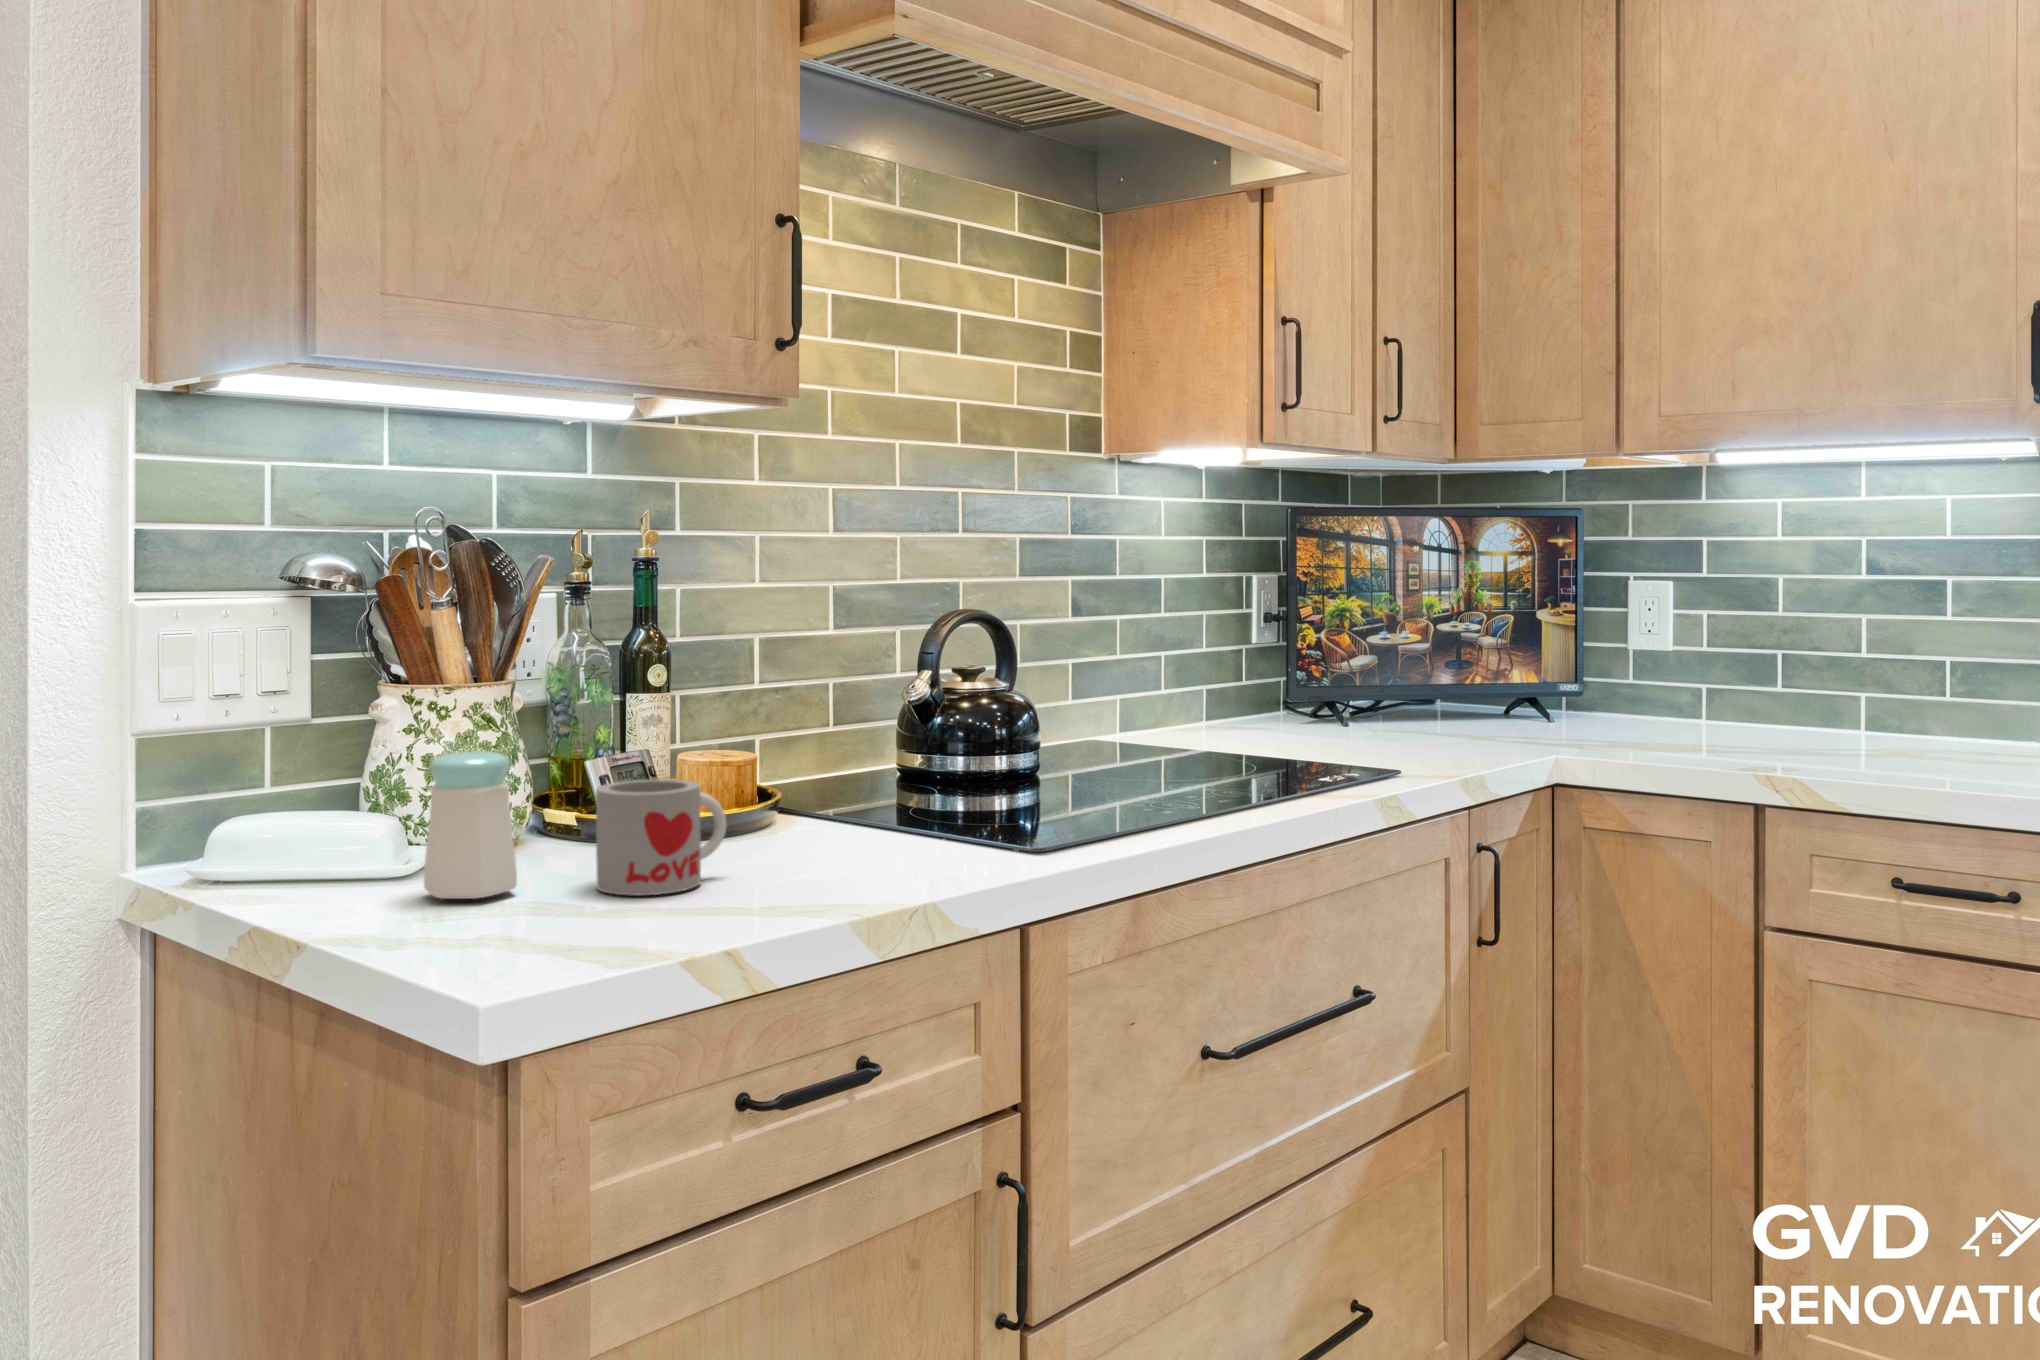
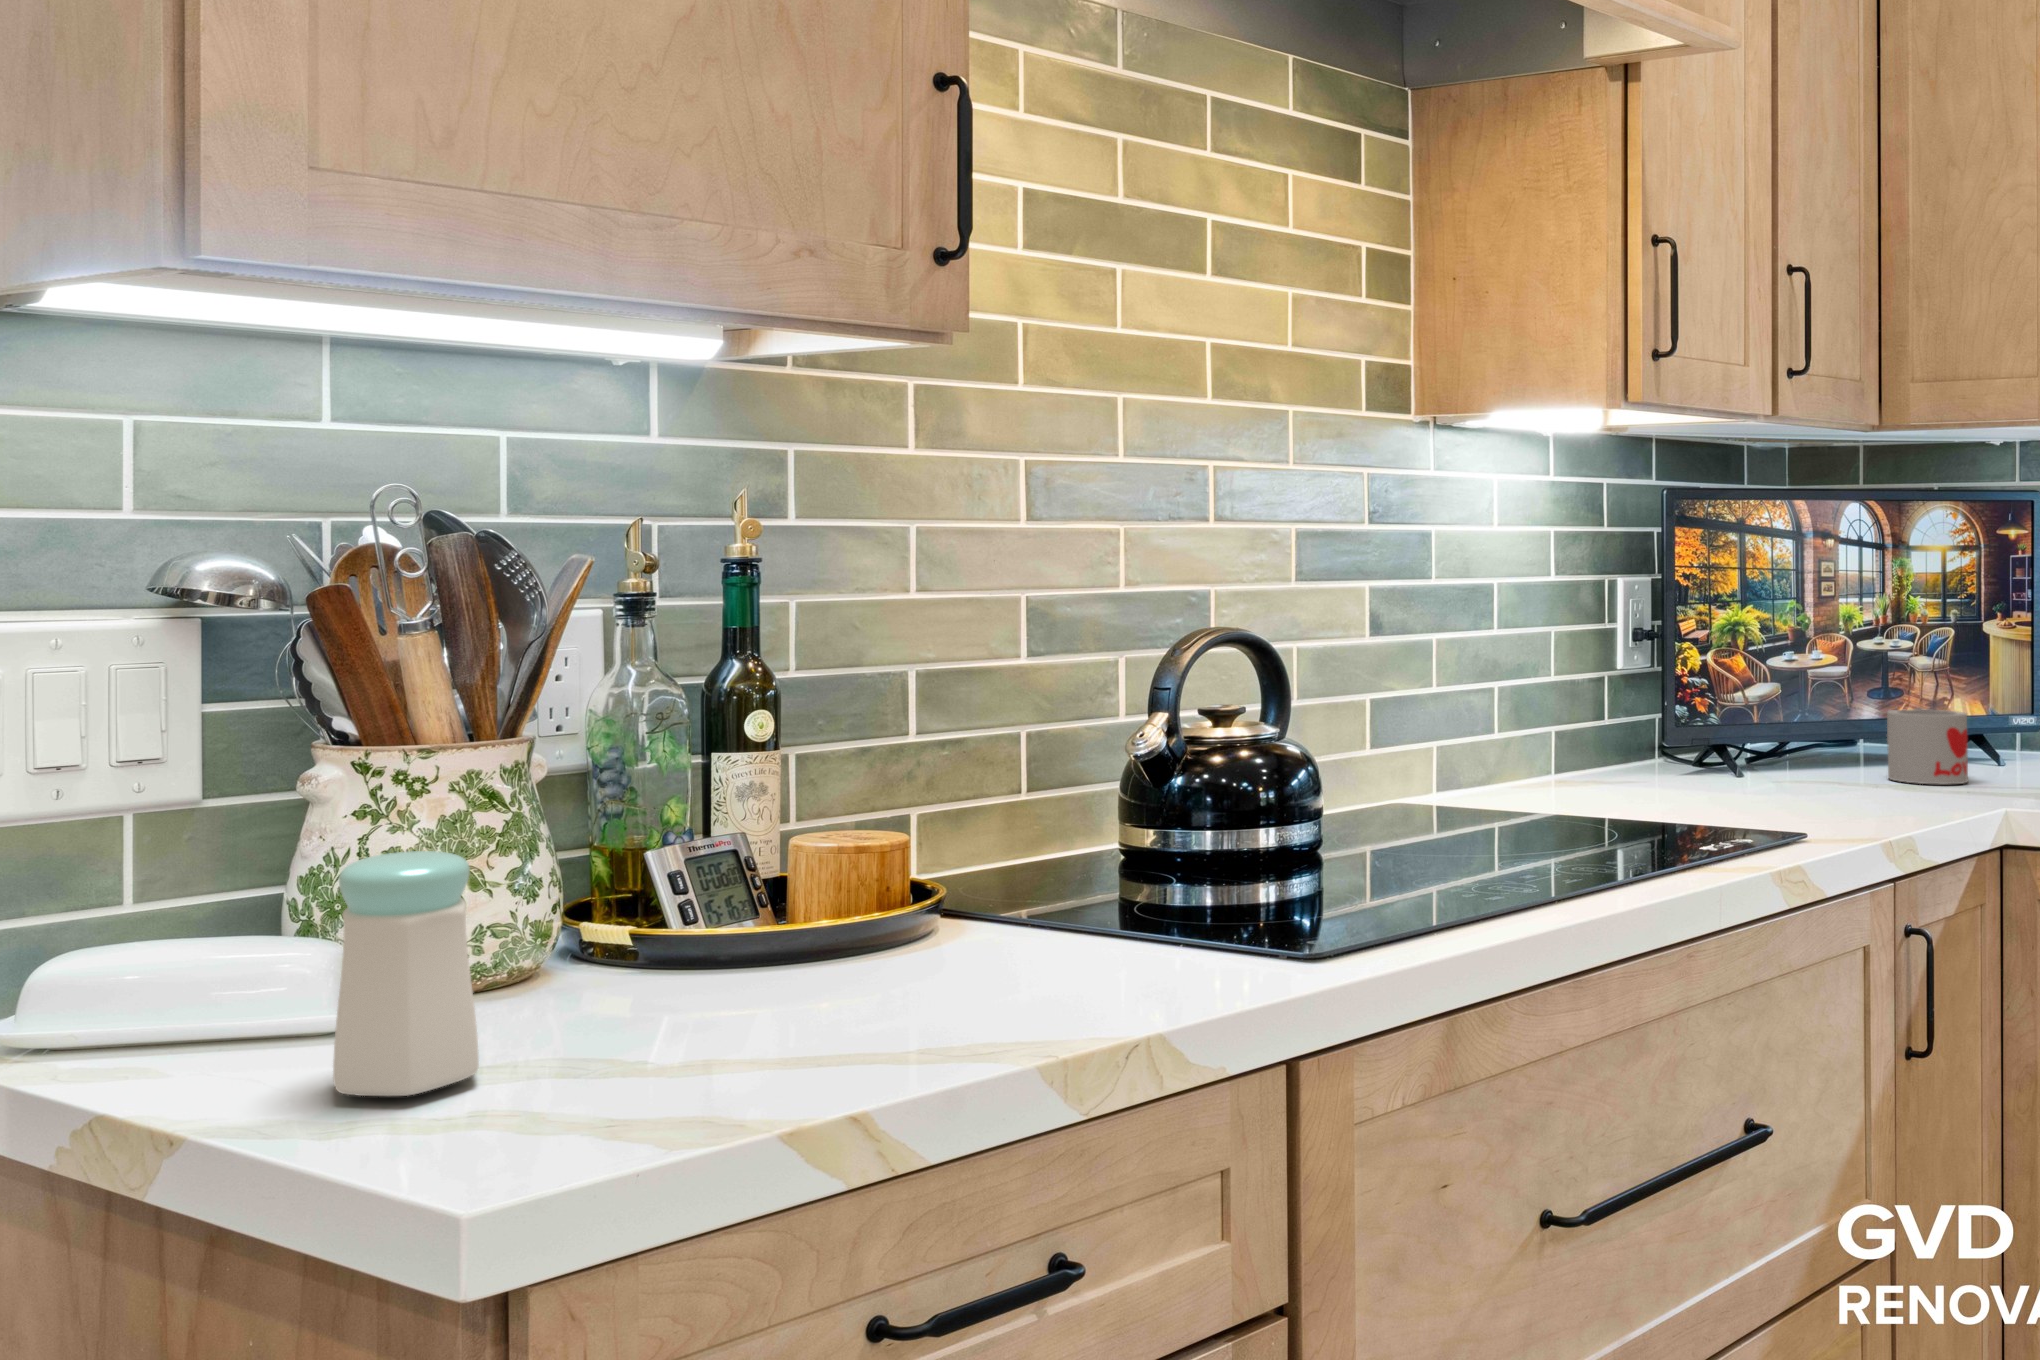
mug: present [596,779,726,895] -> present [1887,709,1968,784]

